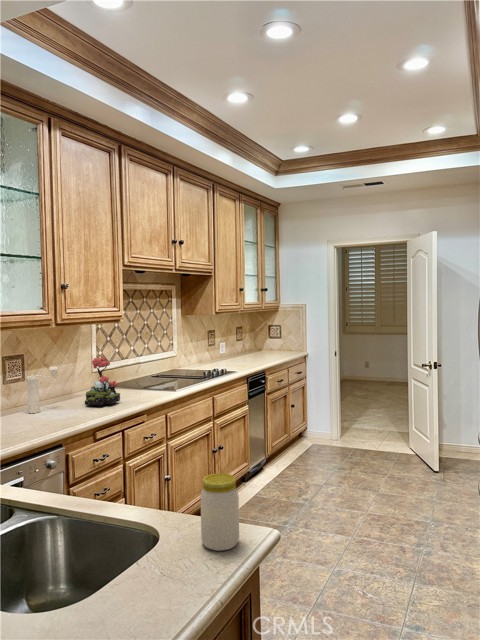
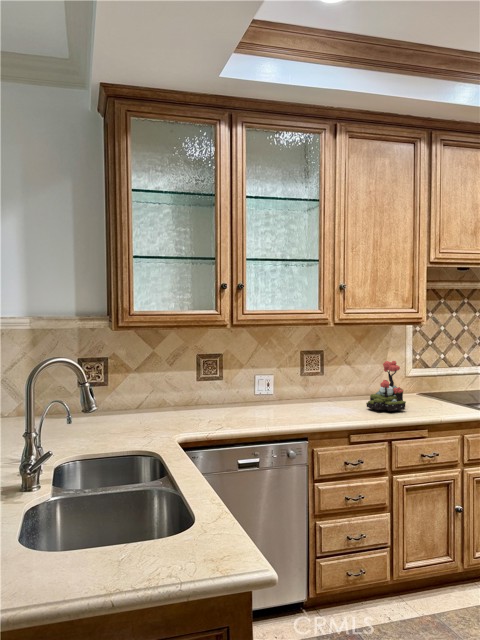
pepper mill: present [26,366,58,413] -> none [313,365,344,406]
jar: present [201,473,239,551] -> none [193,485,232,565]

